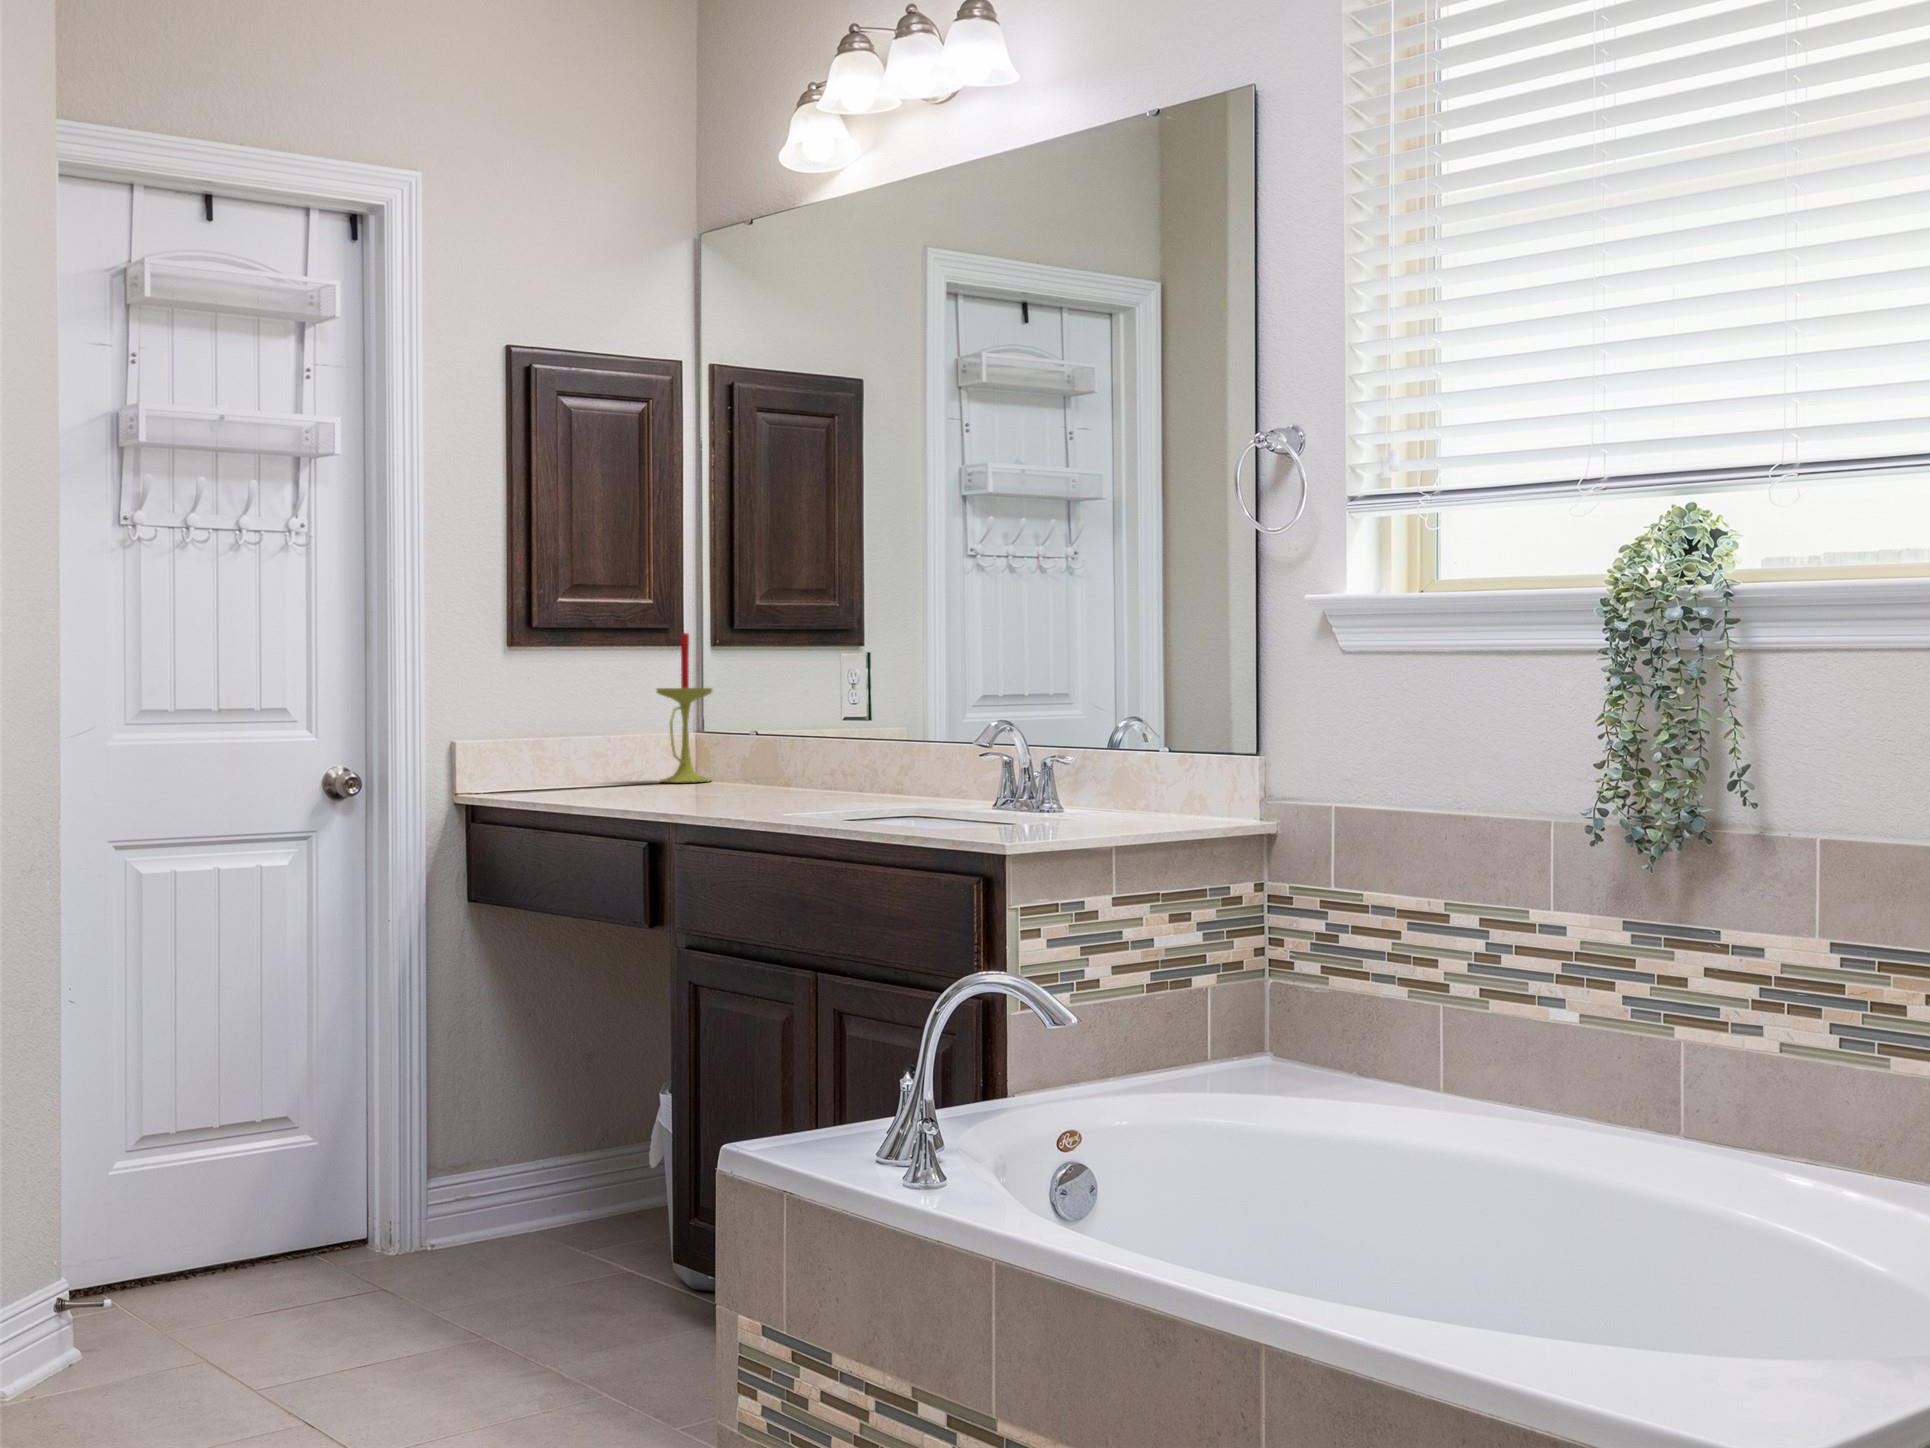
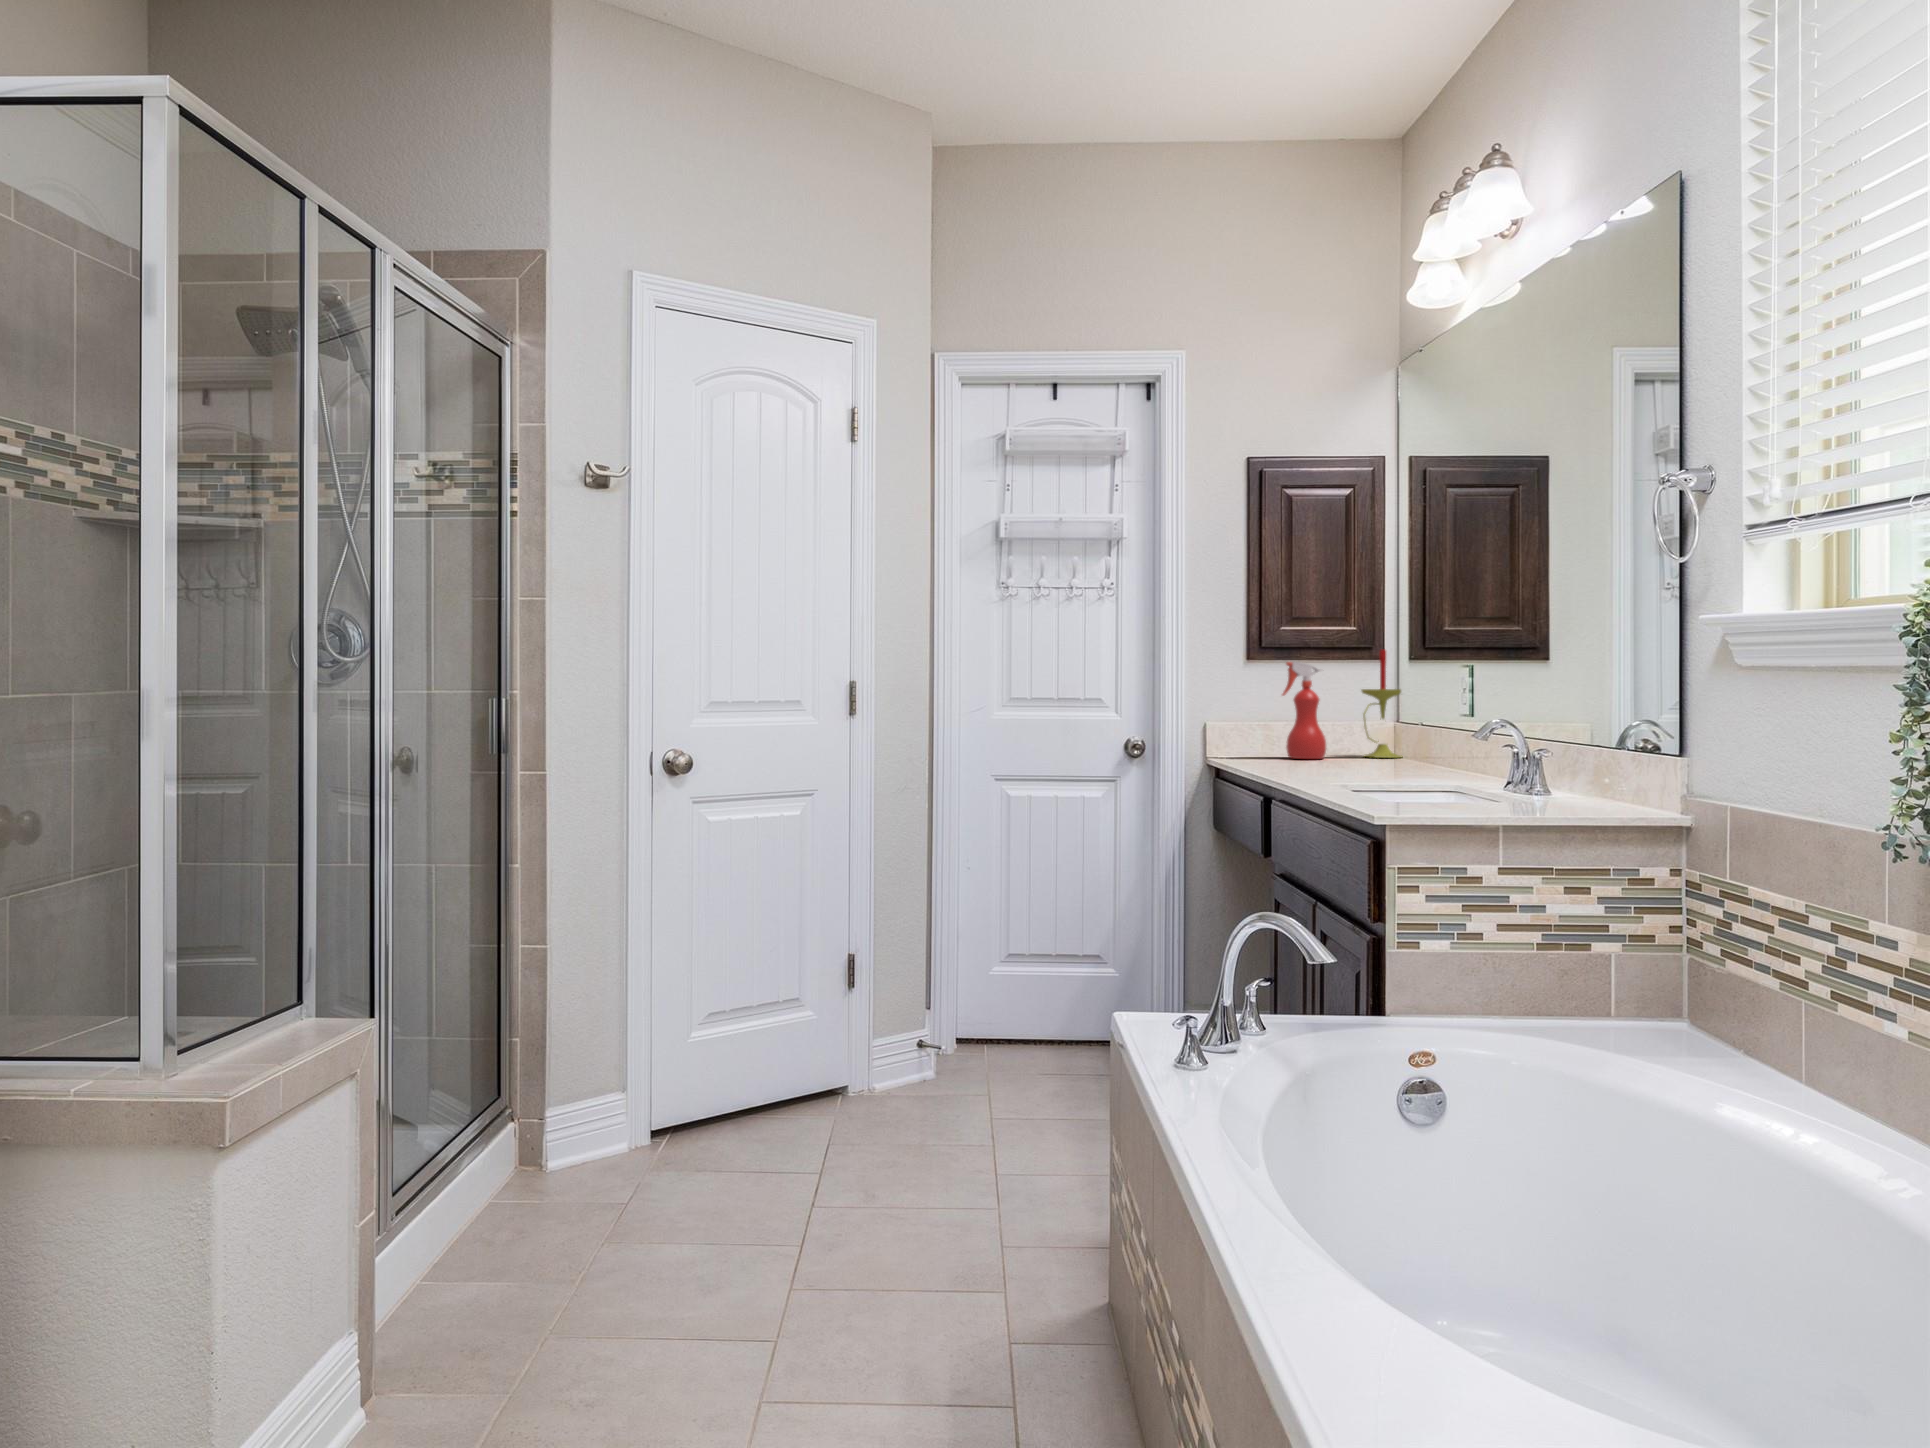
spray bottle: none [566,649,623,789] -> present [1282,662,1326,759]

